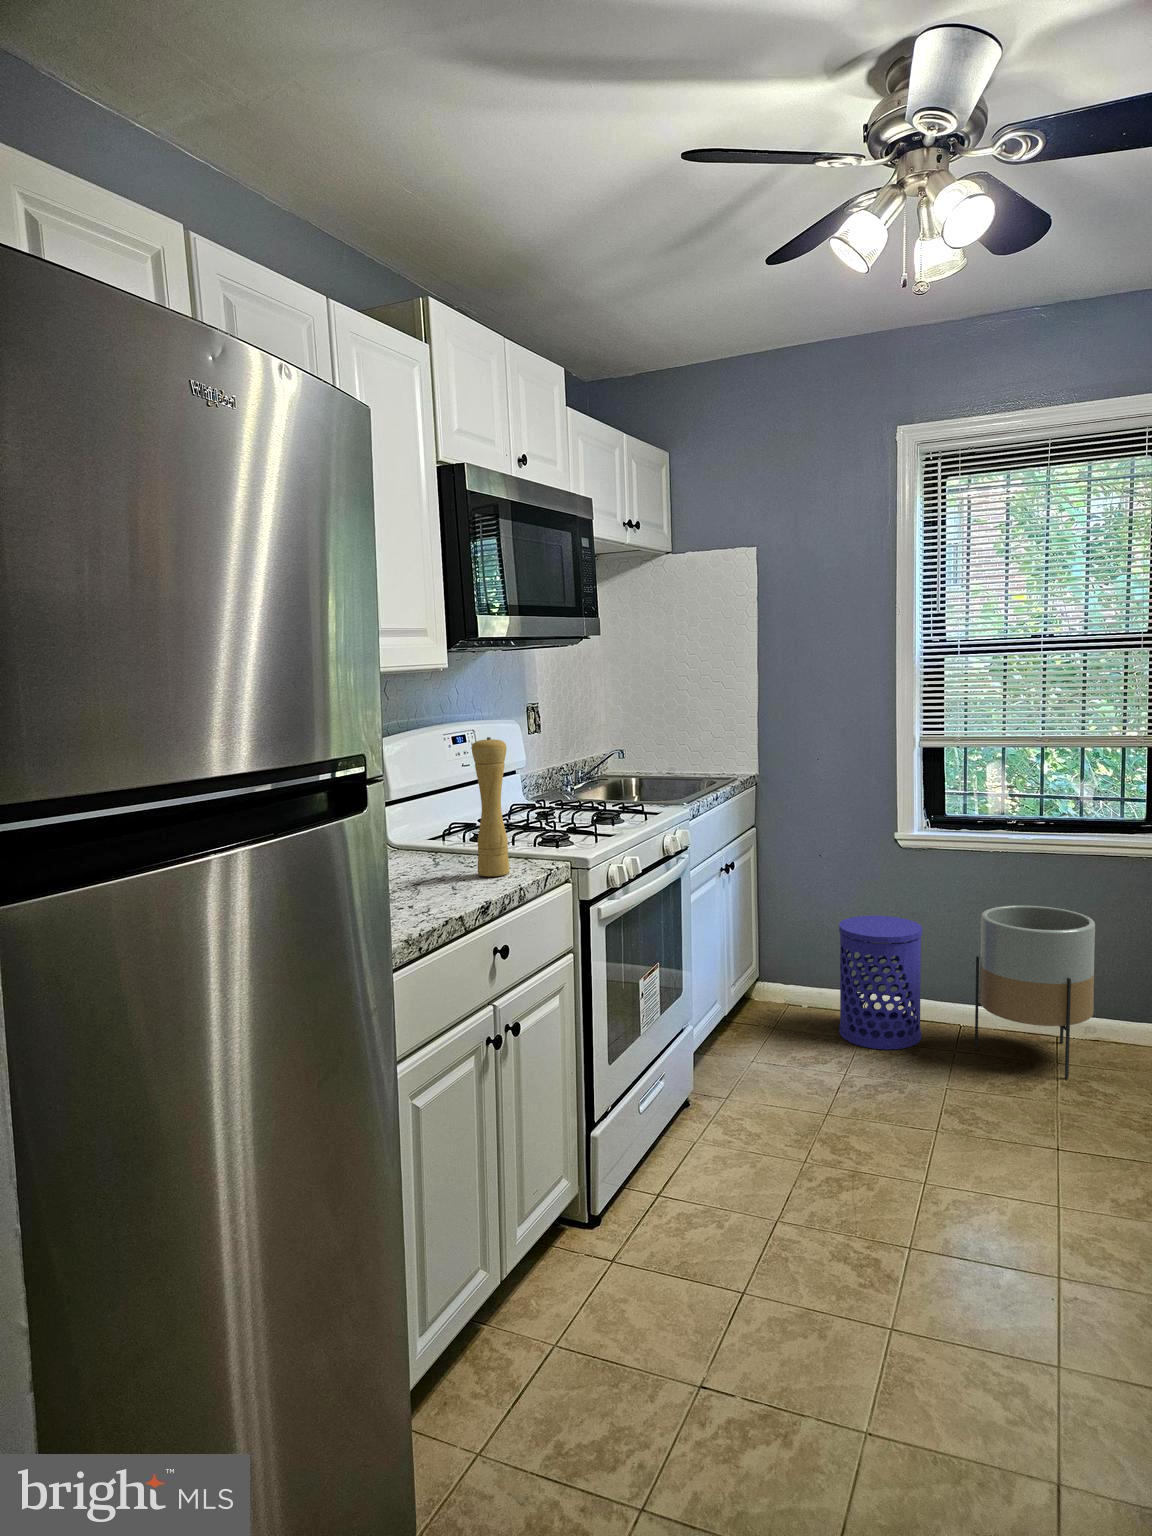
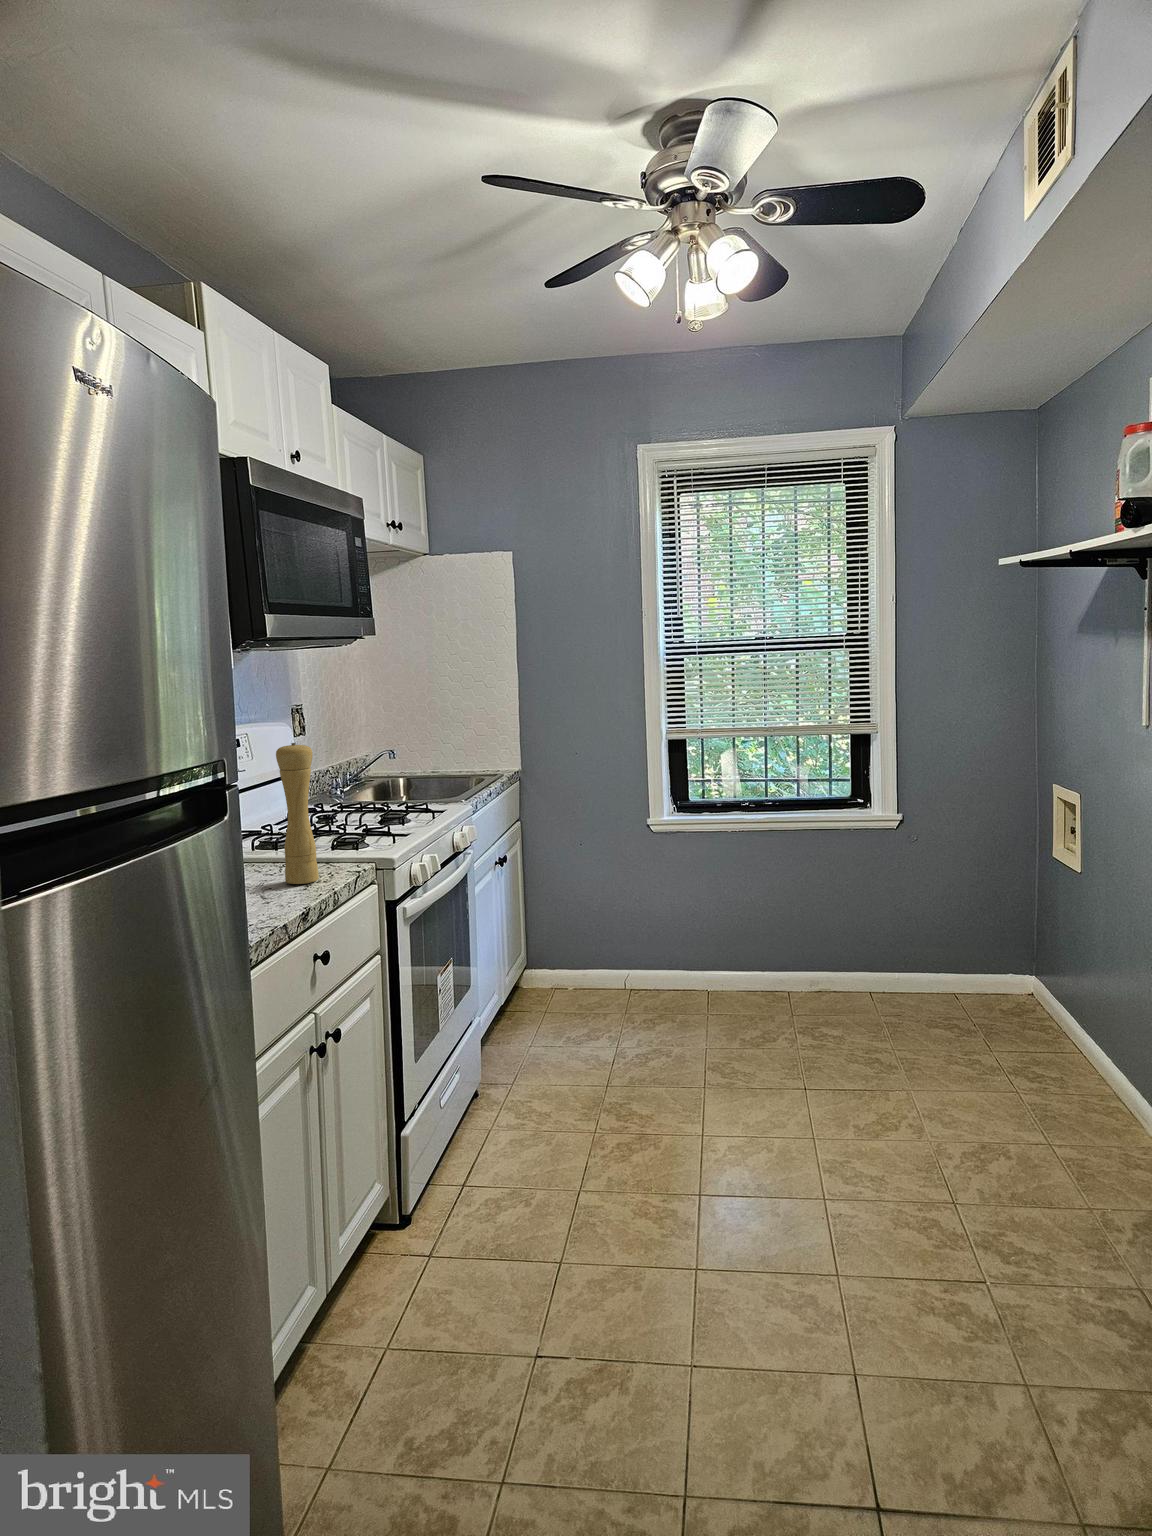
planter: present [975,905,1095,1078] -> none [720,876,816,1023]
waste bin: present [839,916,922,1050] -> none [601,894,675,1015]

